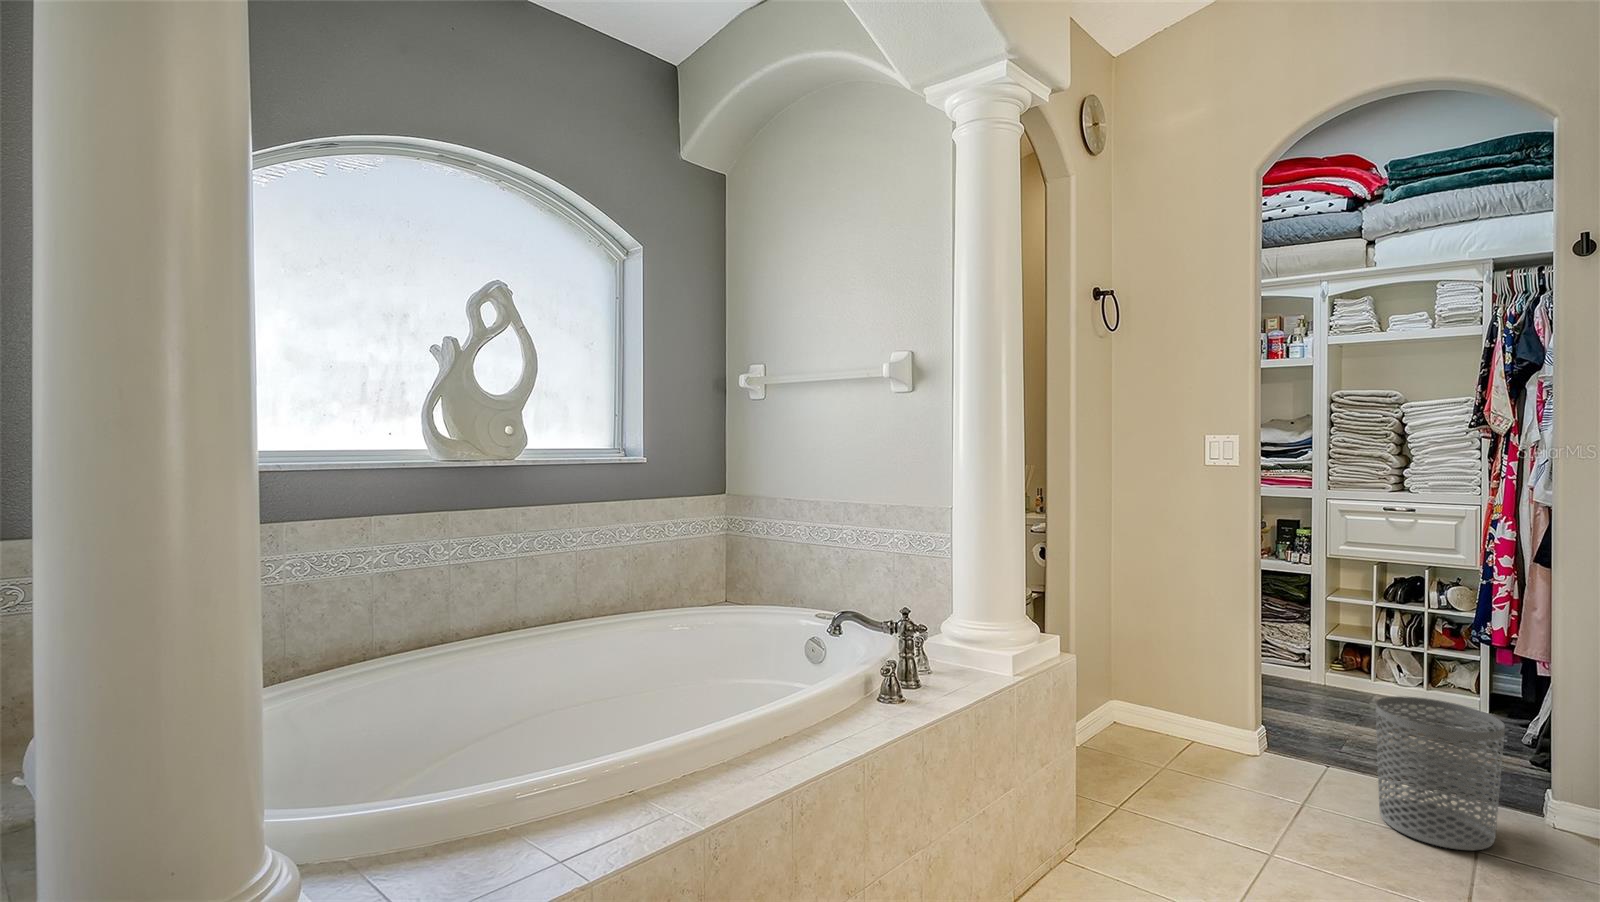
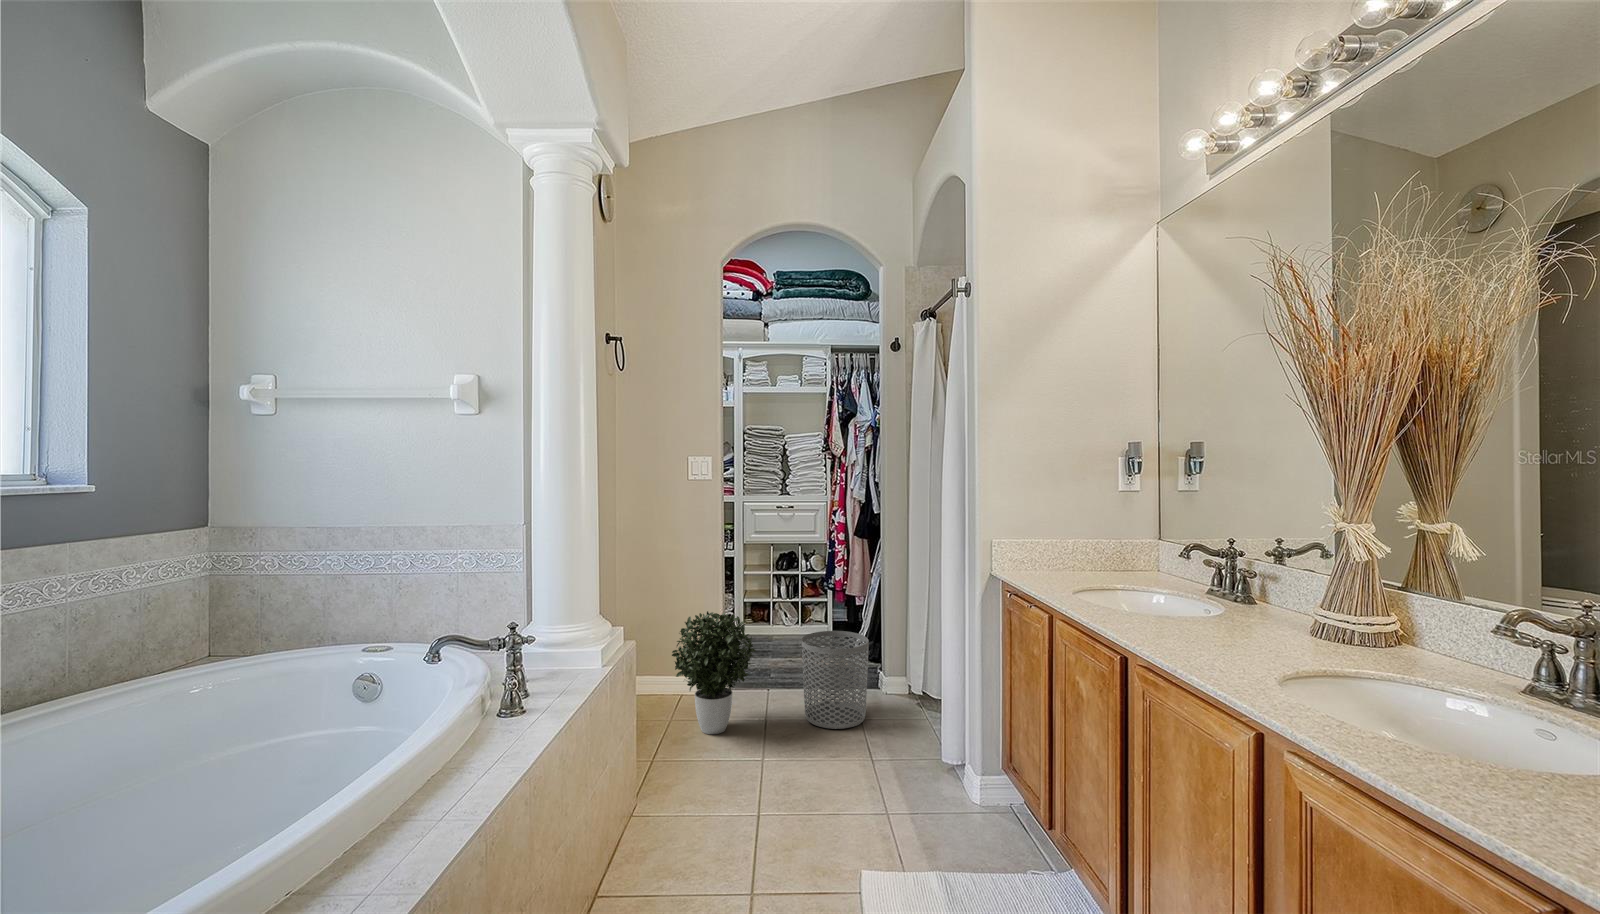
potted plant: none [1170,635,1295,794] -> present [672,611,756,734]

